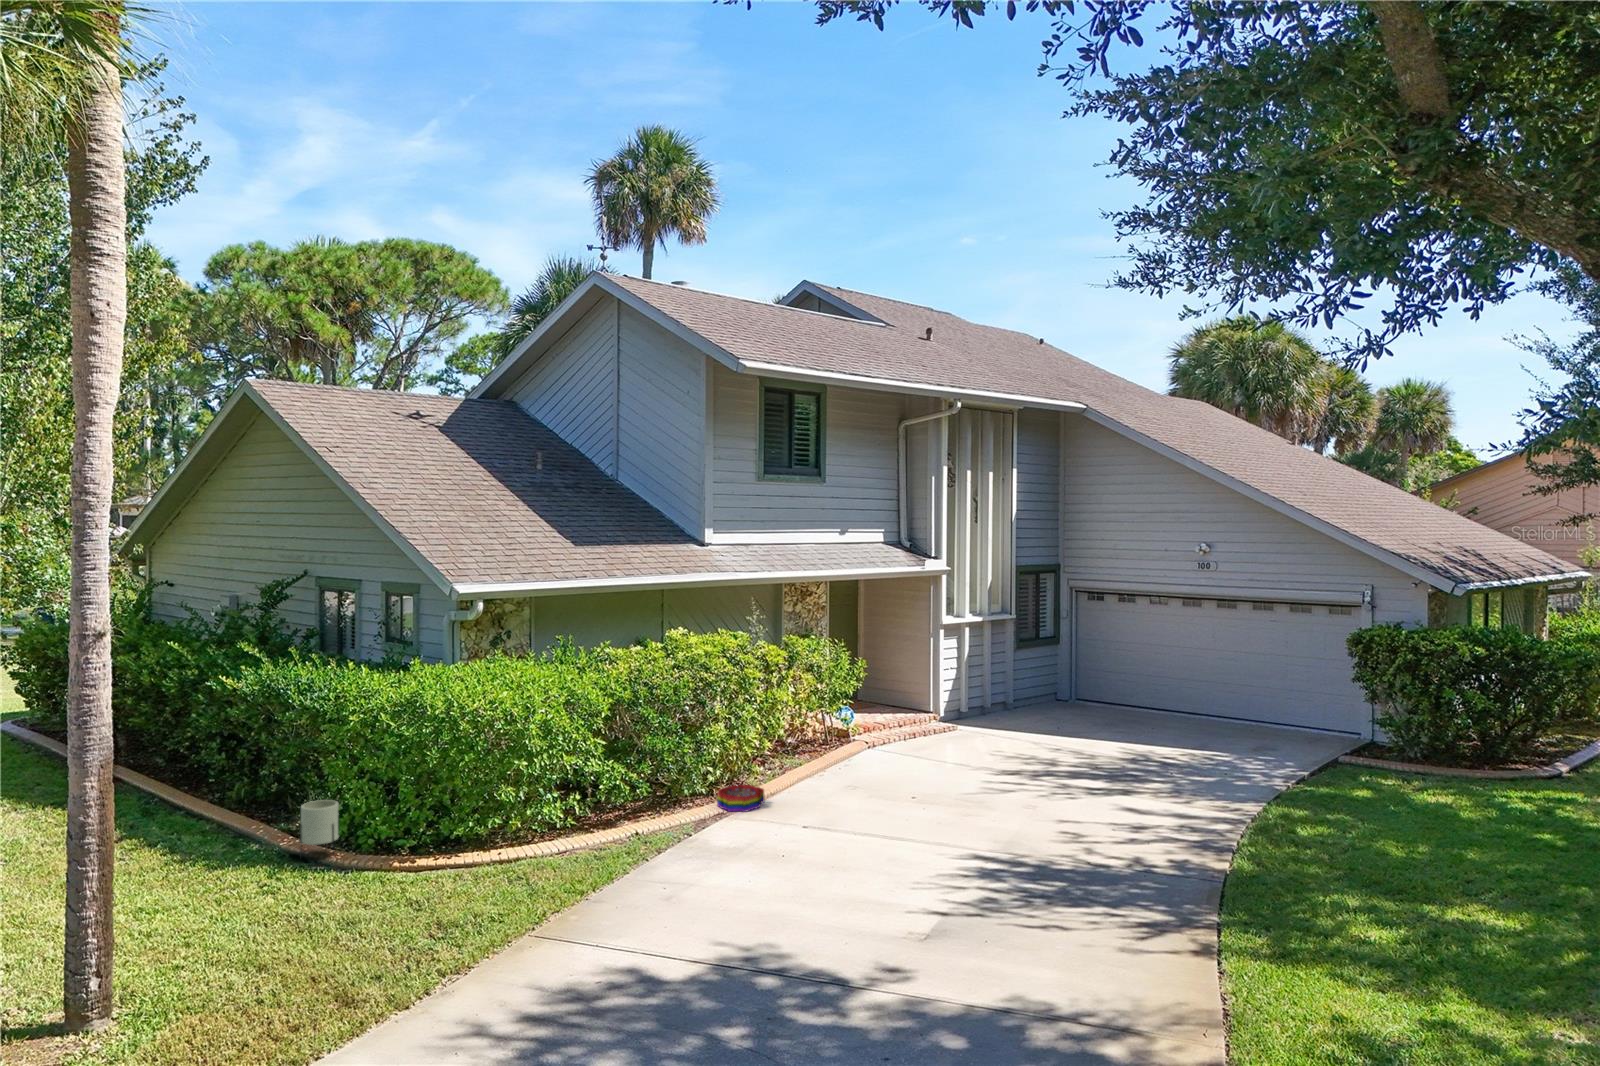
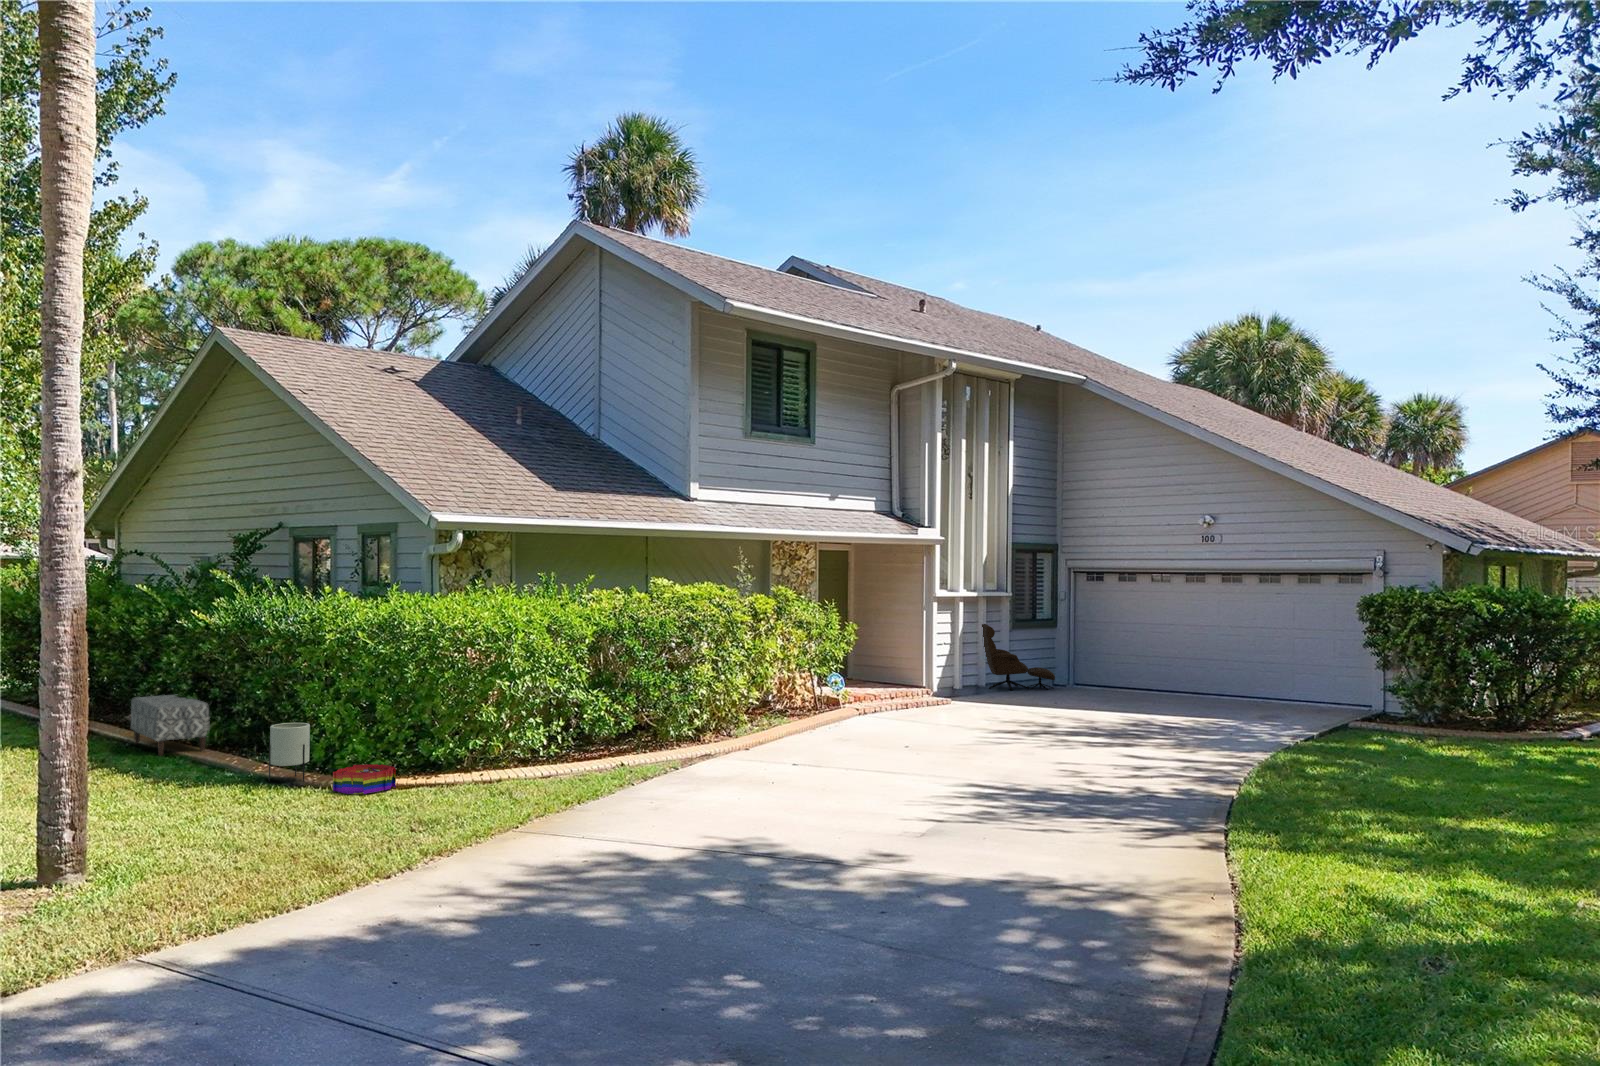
lounge chair: none [984,647,1055,713] -> present [982,624,1055,691]
bench: none [170,750,245,818] -> present [131,694,210,756]
storage bin: present [717,785,764,812] -> present [333,764,396,794]

